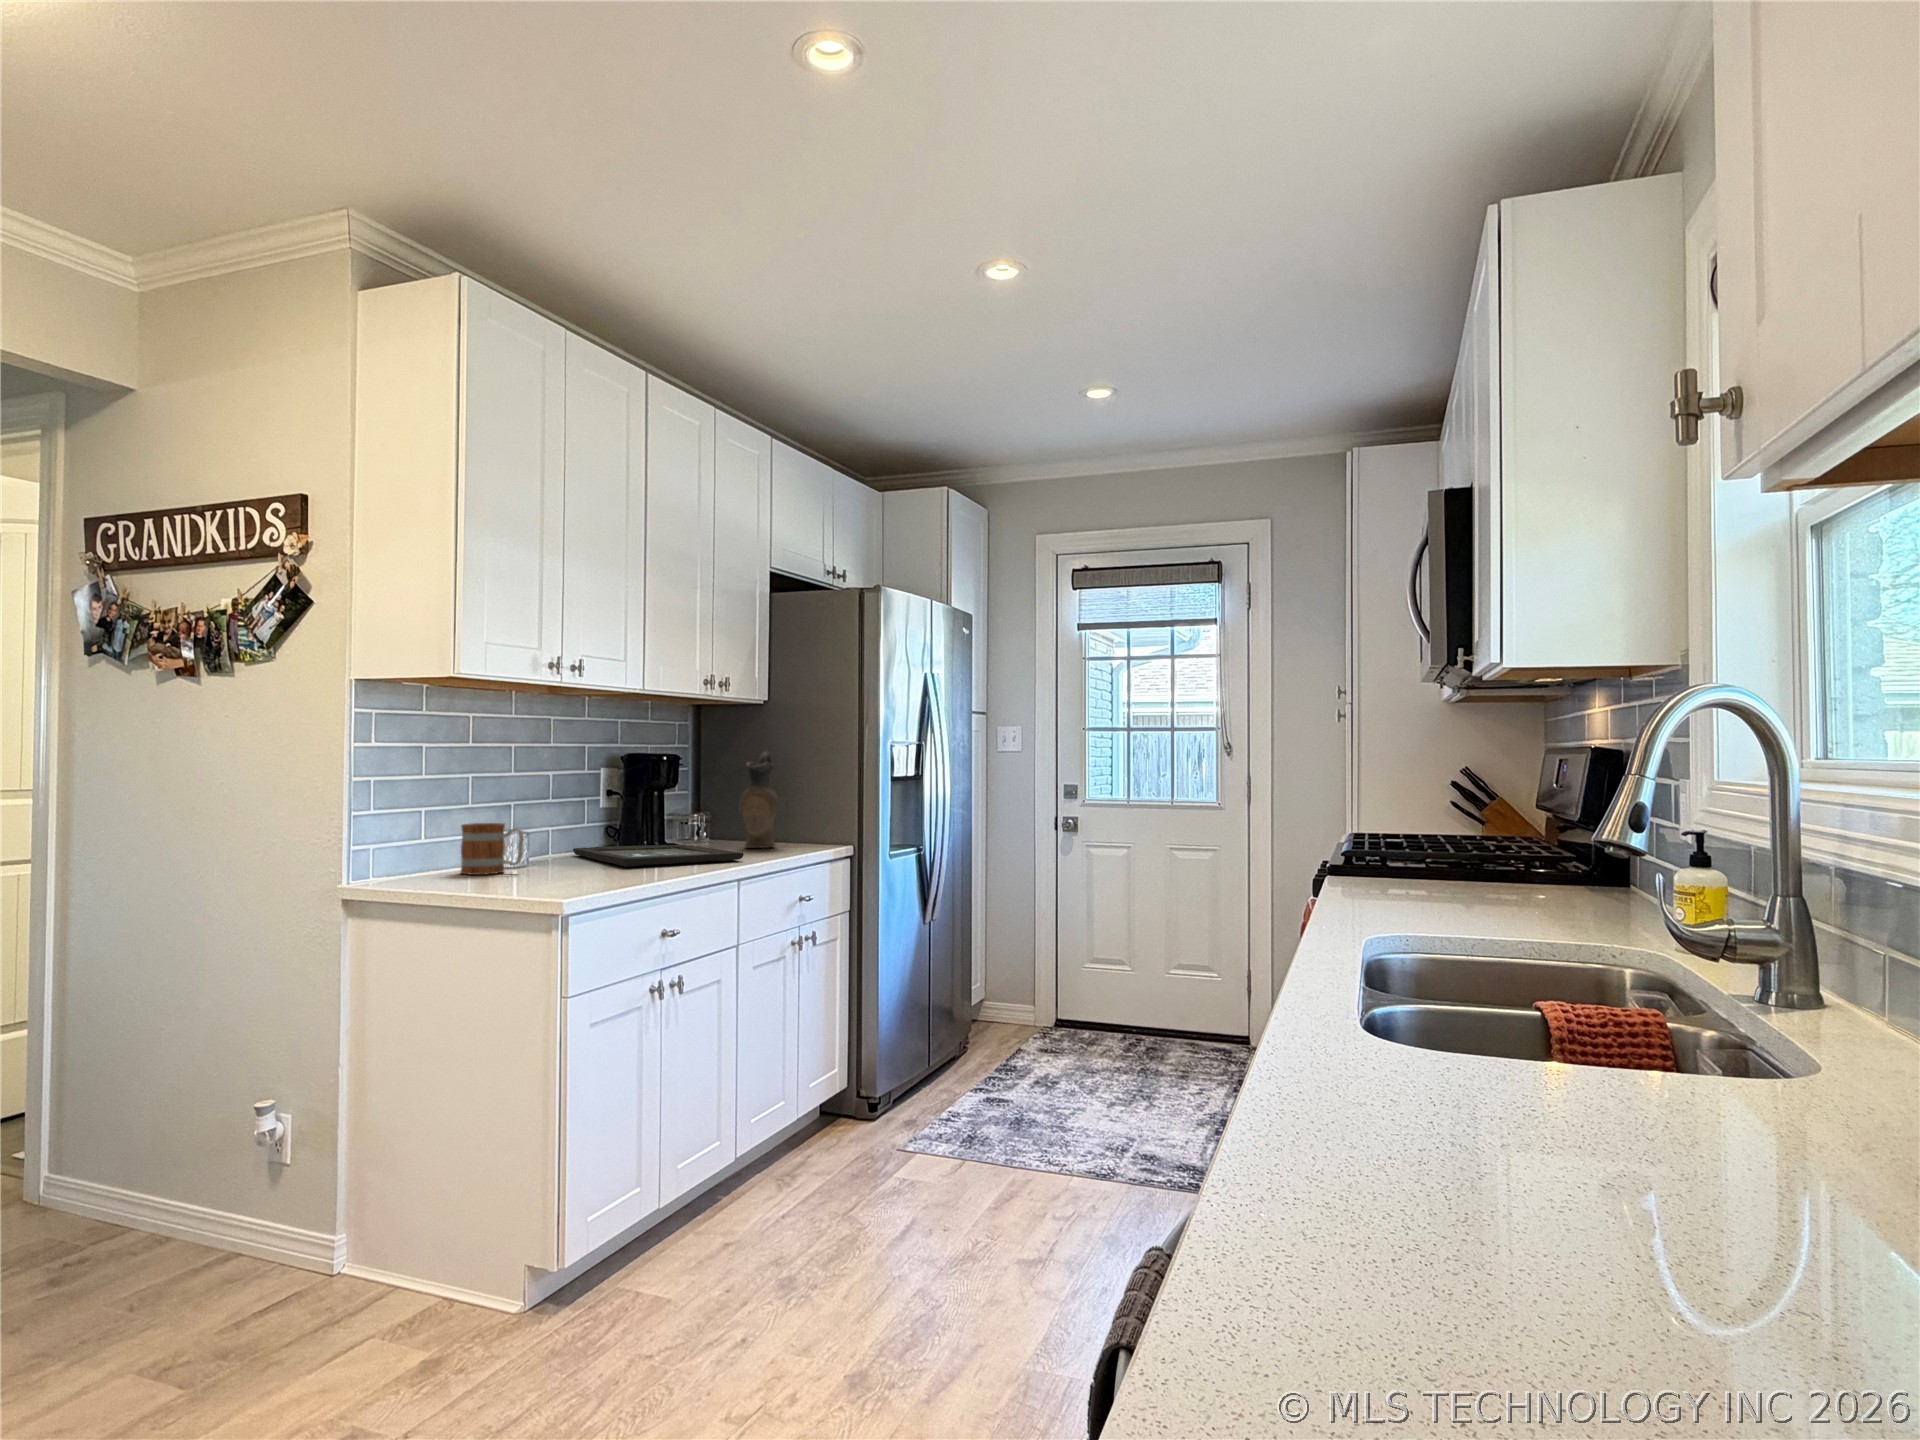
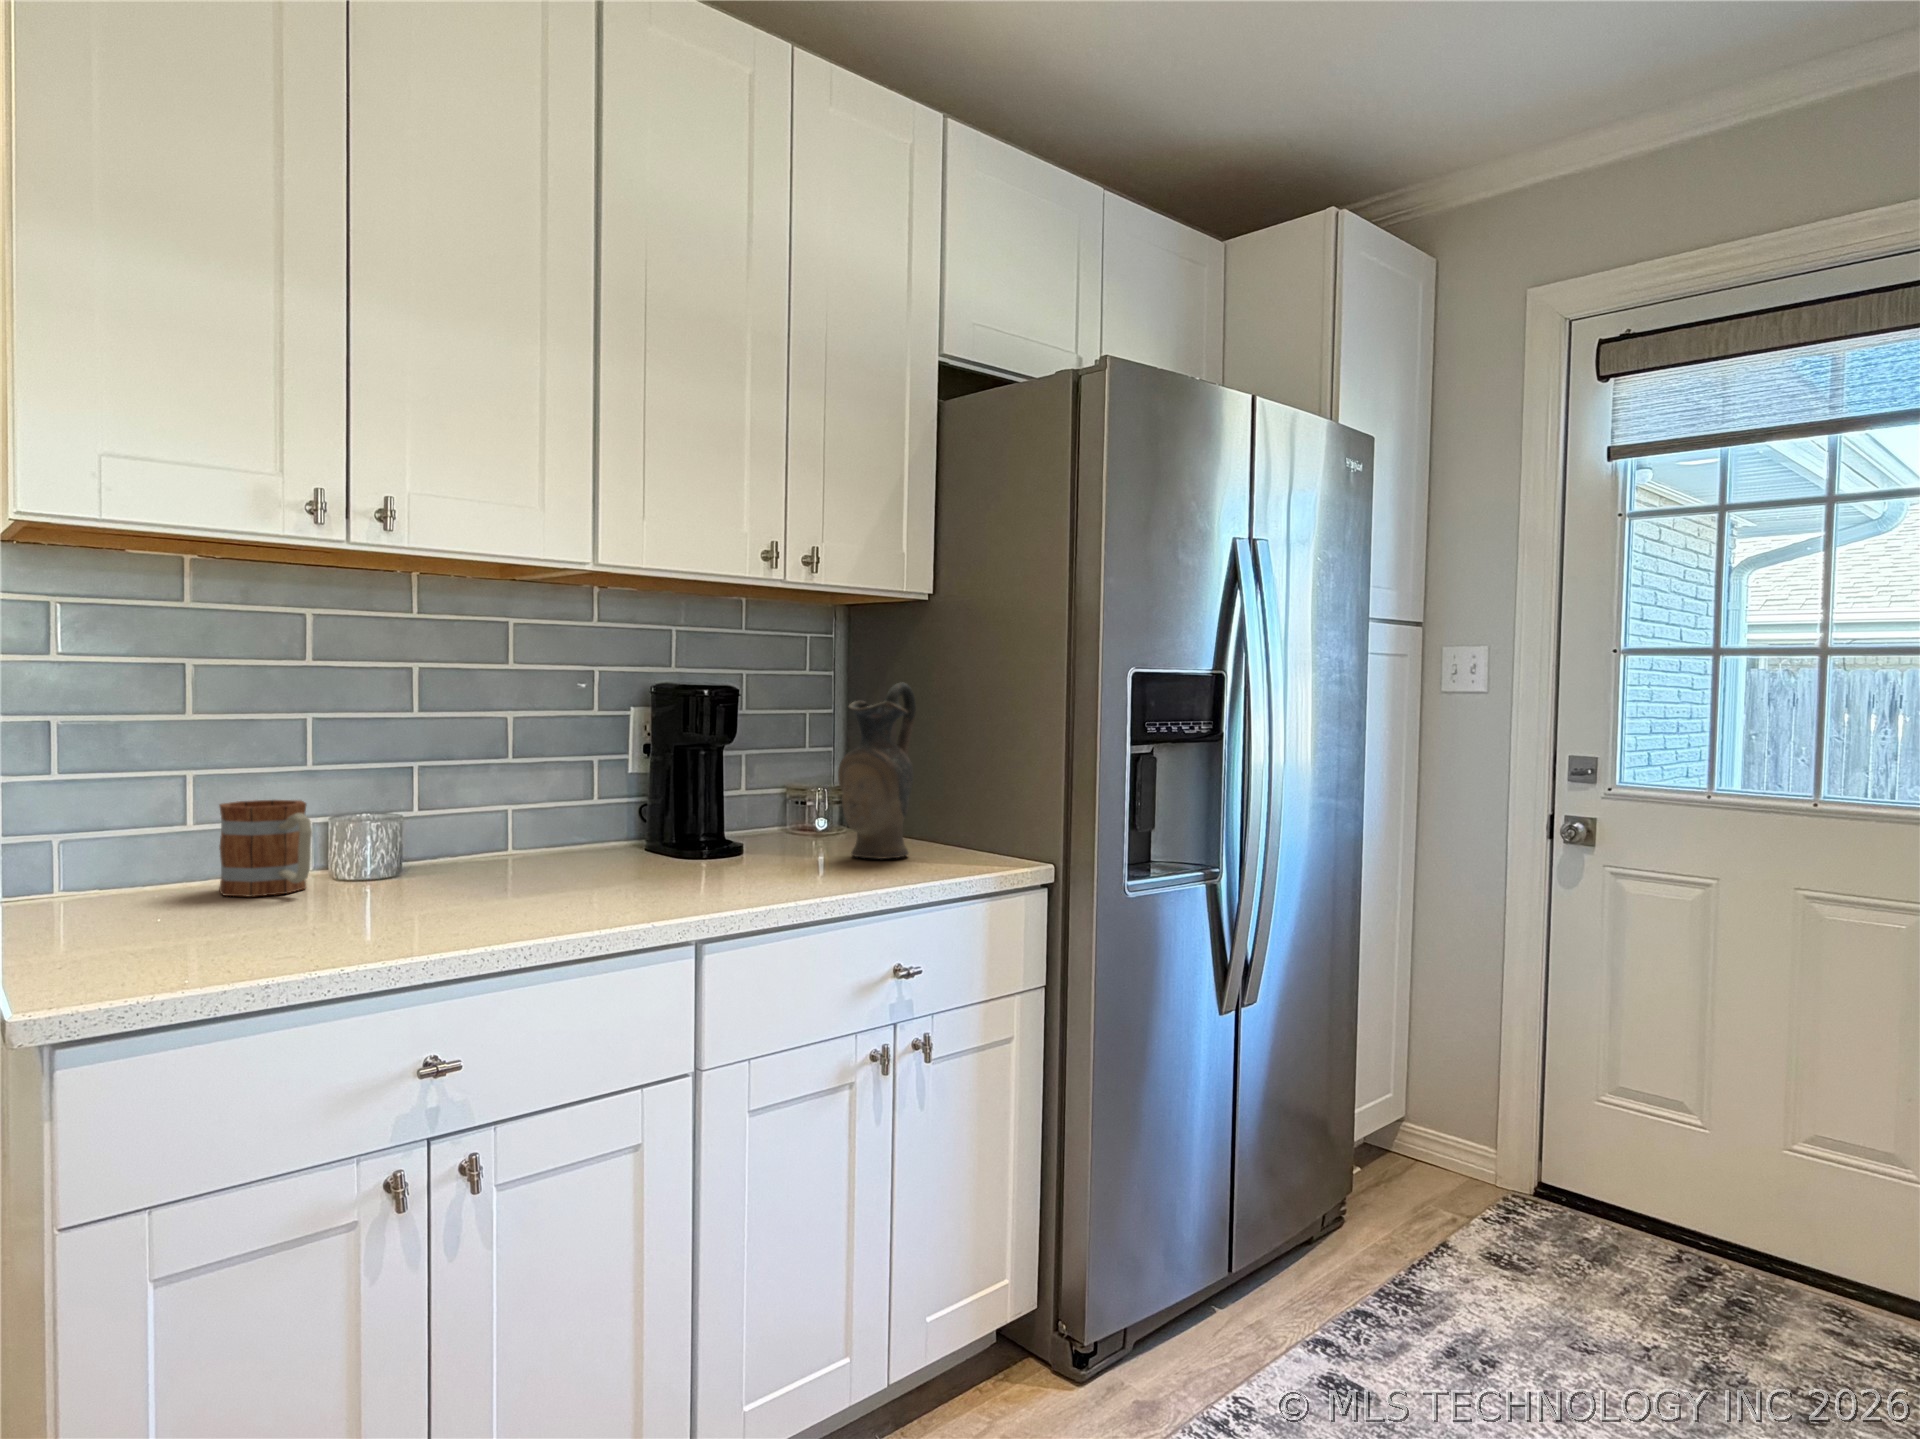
tray: present [573,844,744,867] -> none [495,842,752,896]

